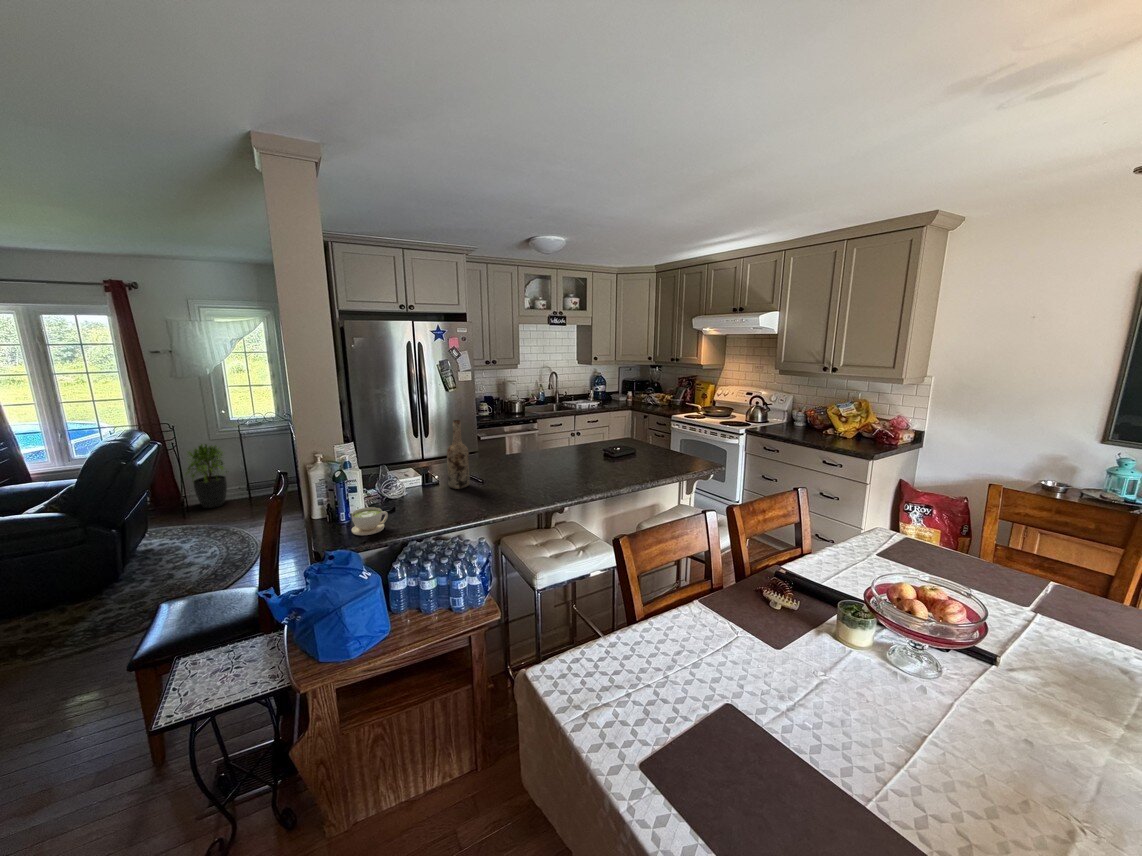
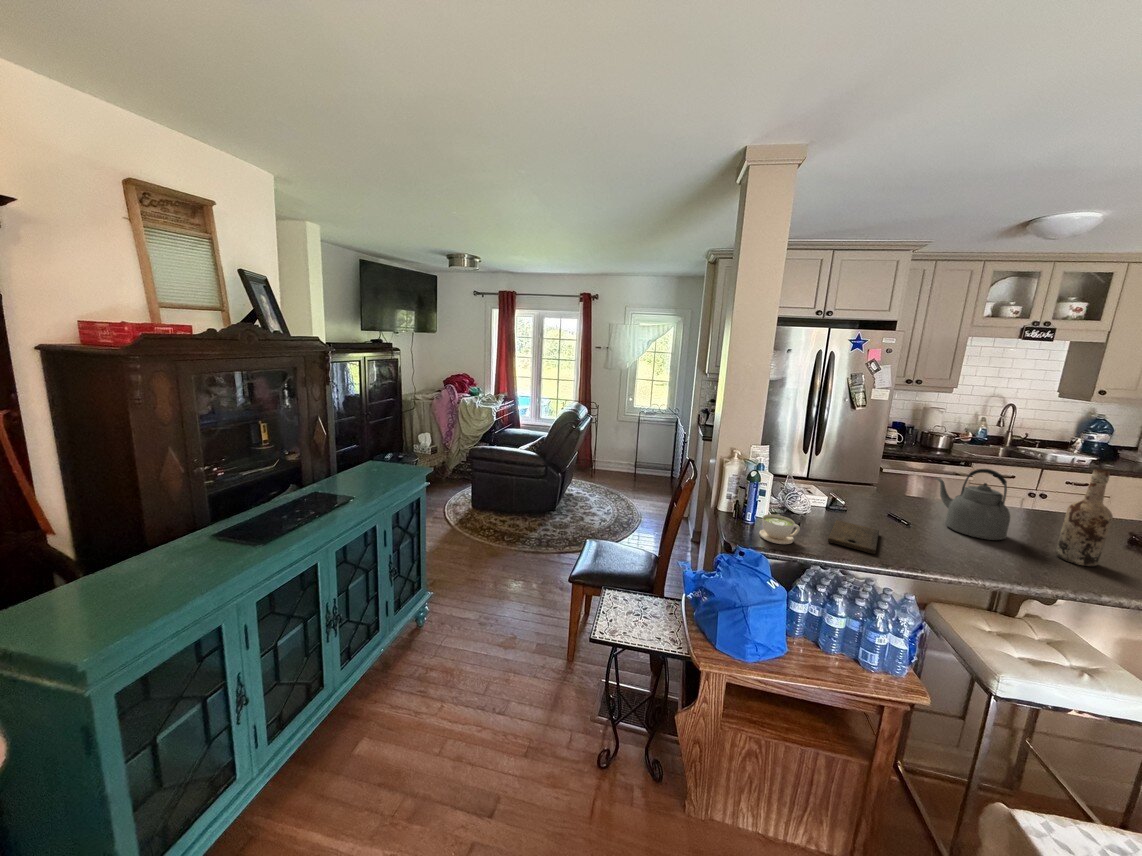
wine bottle: present [447,420,469,489] -> present [1055,469,1113,566]
kettle: none [494,428,540,480] -> present [936,469,1010,540]
potted plant: present [185,444,227,508] -> none [608,425,637,475]
cutting board: none [415,495,457,518] -> present [828,520,879,554]

